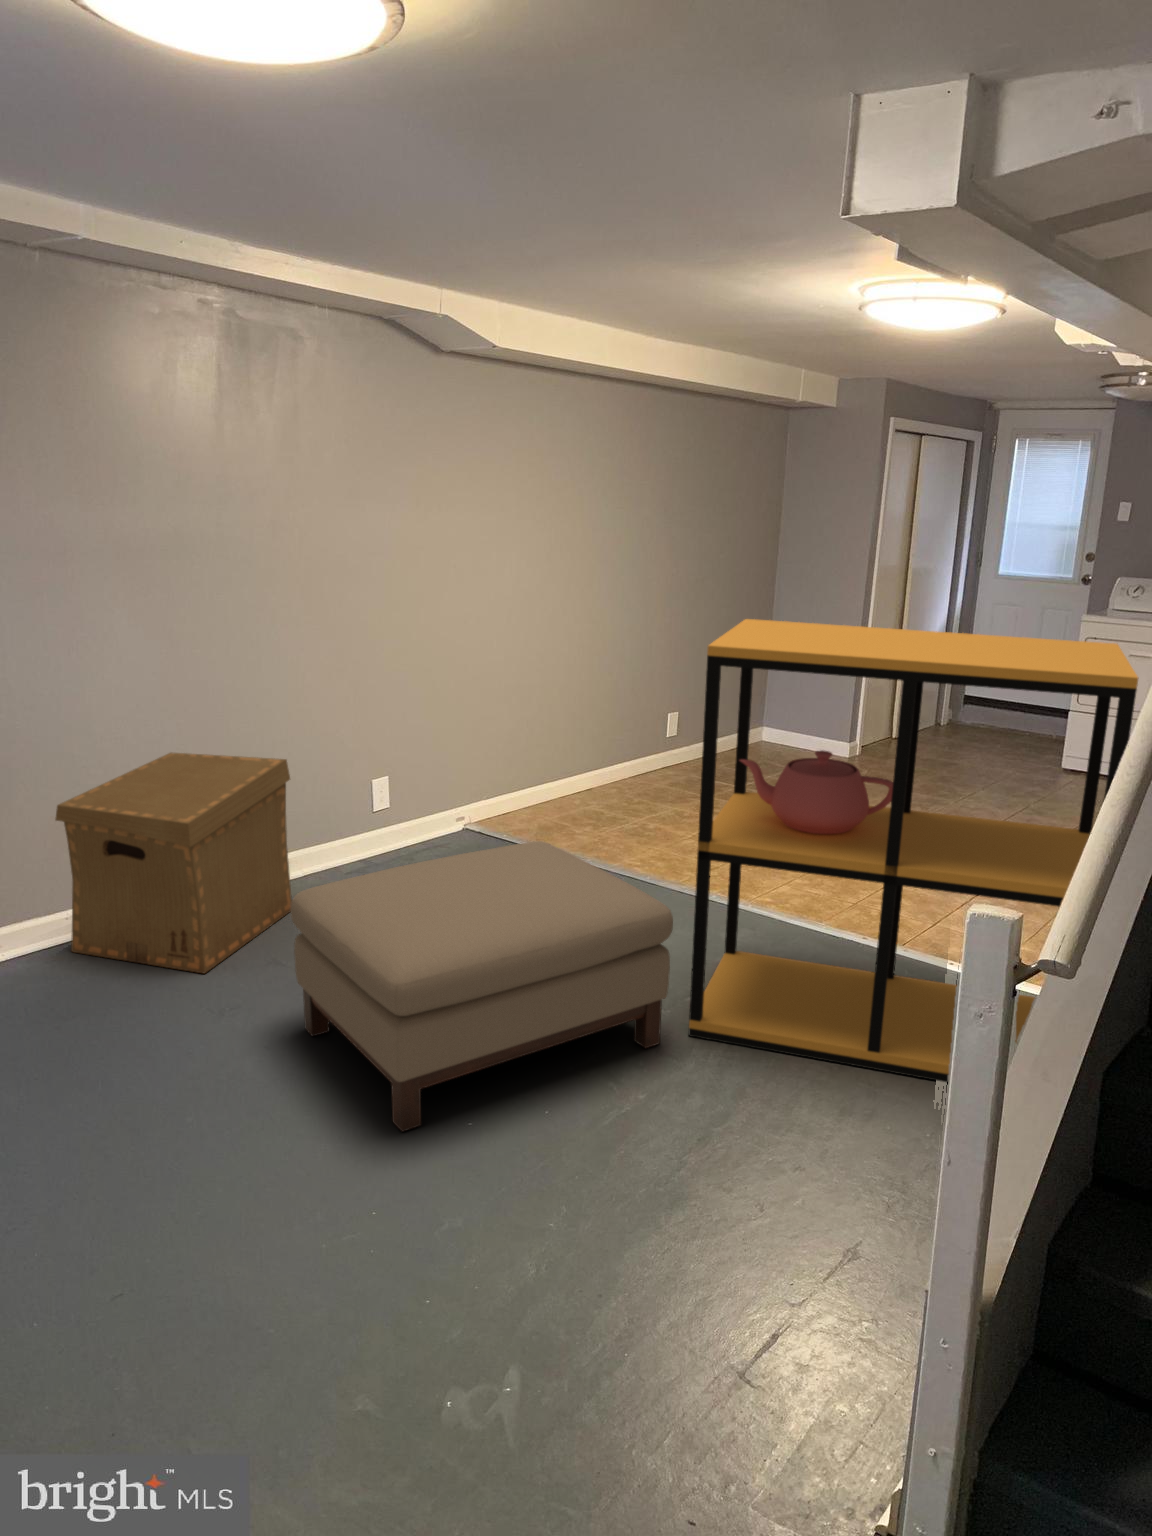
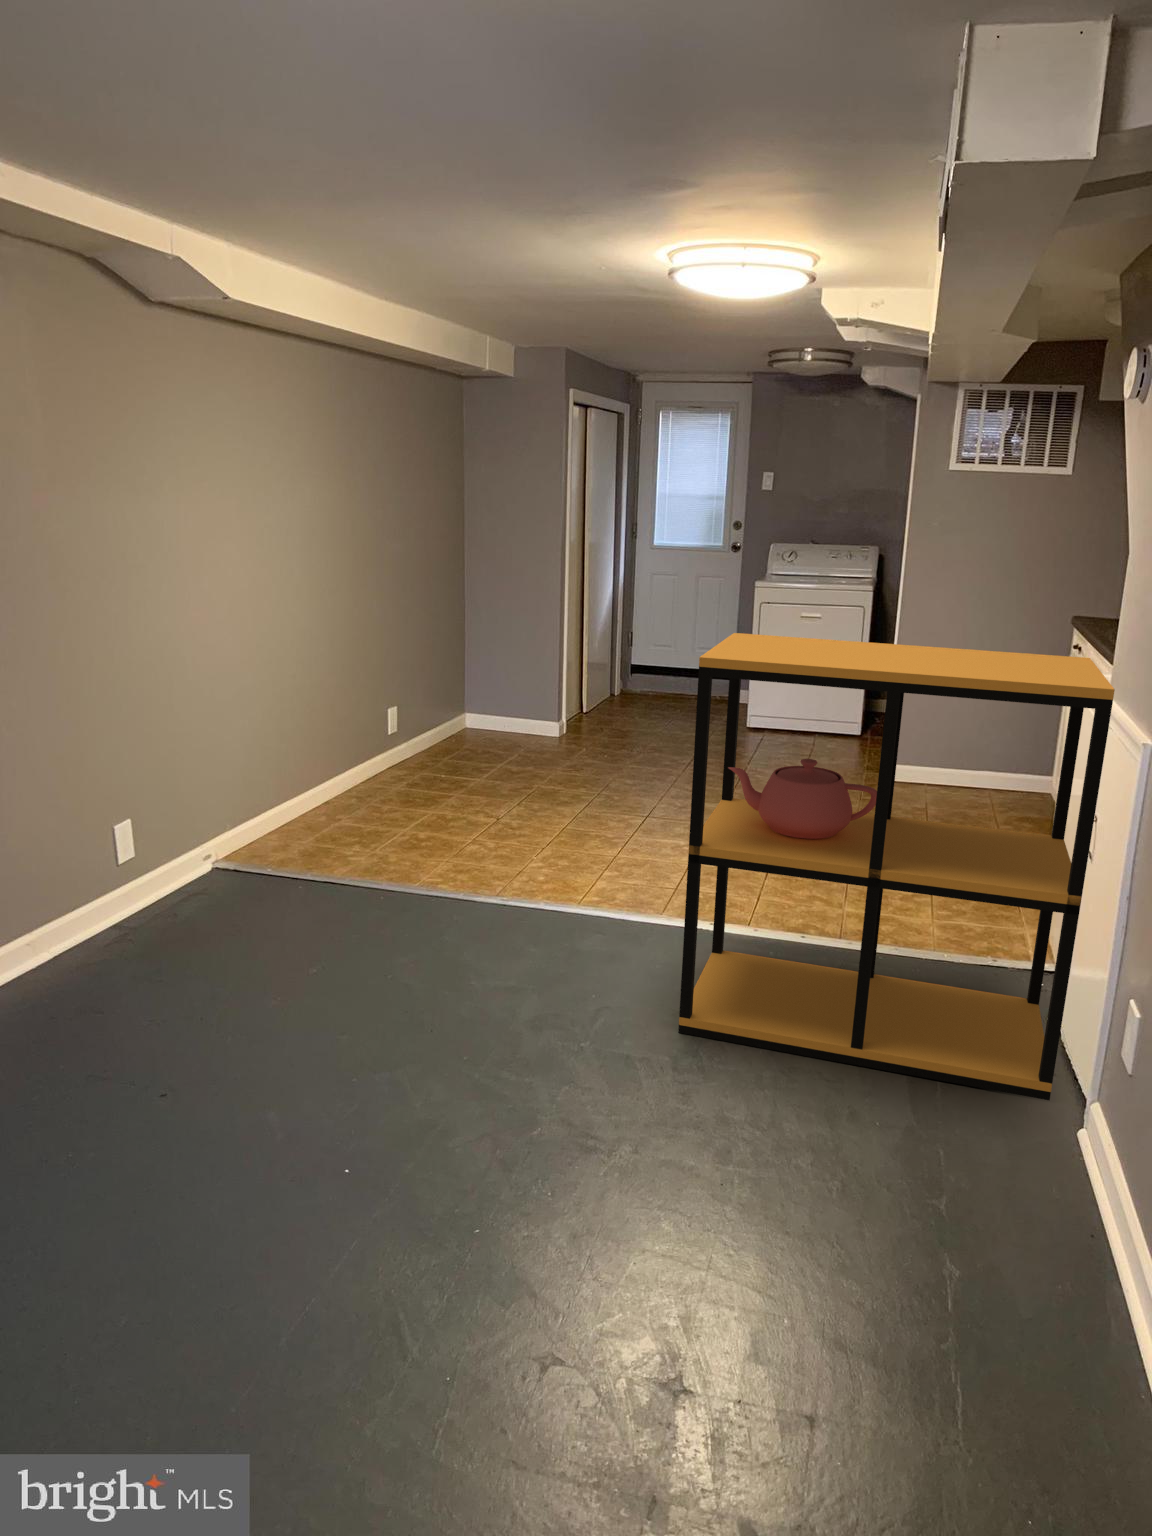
cardboard box: present [55,753,292,974] -> none [70,759,298,971]
ottoman: present [290,841,673,1131] -> none [296,845,665,1126]

